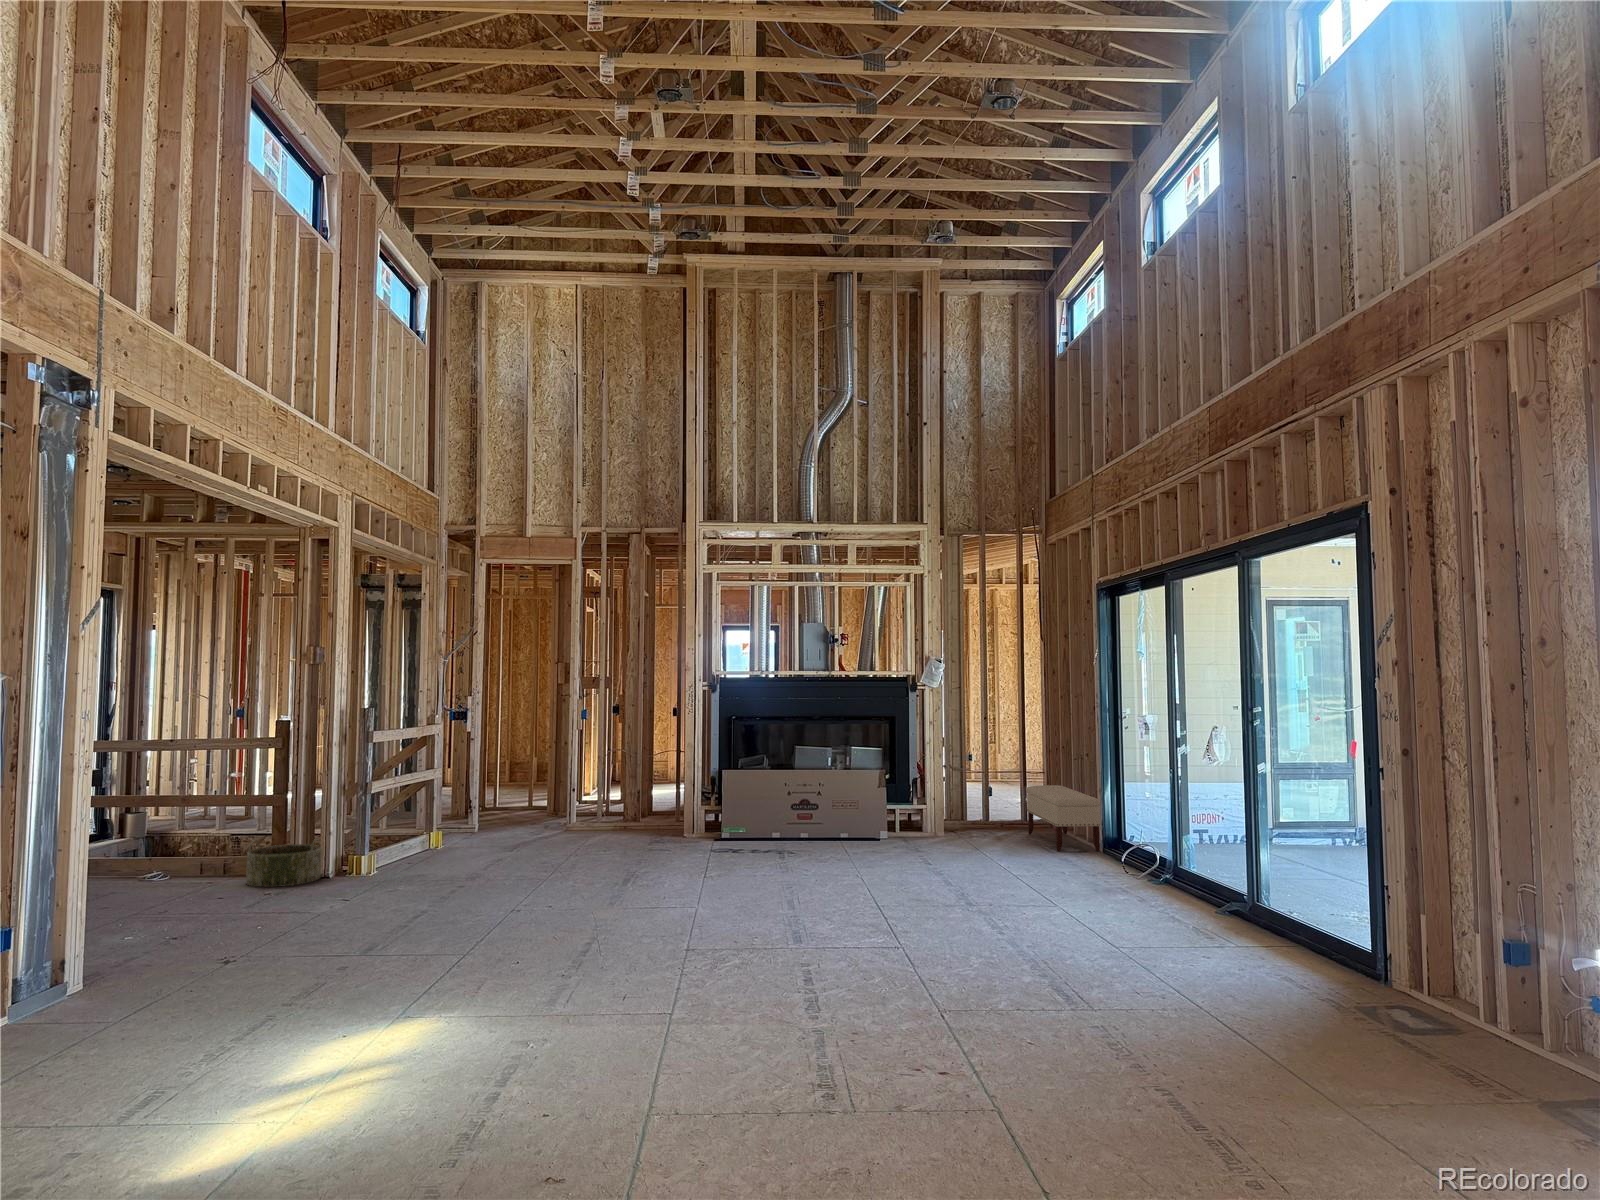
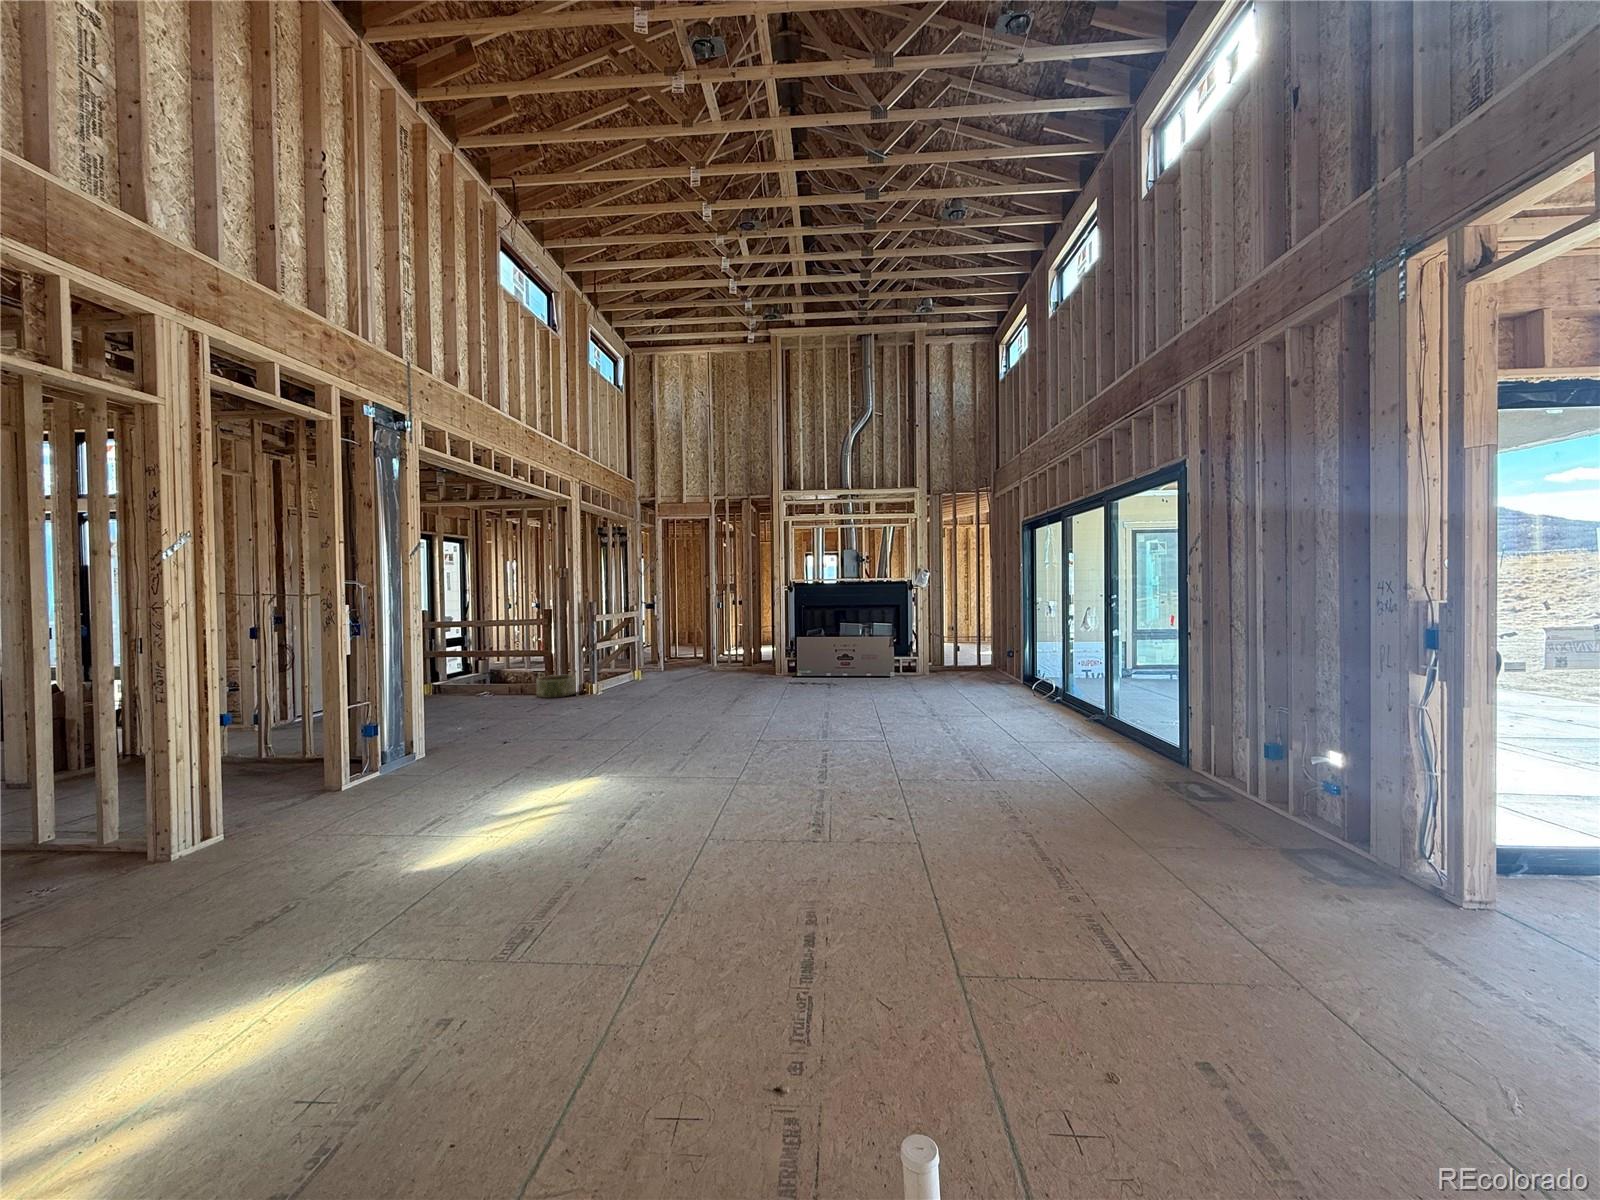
bench: present [1026,785,1100,852] -> none [973,643,1017,681]

